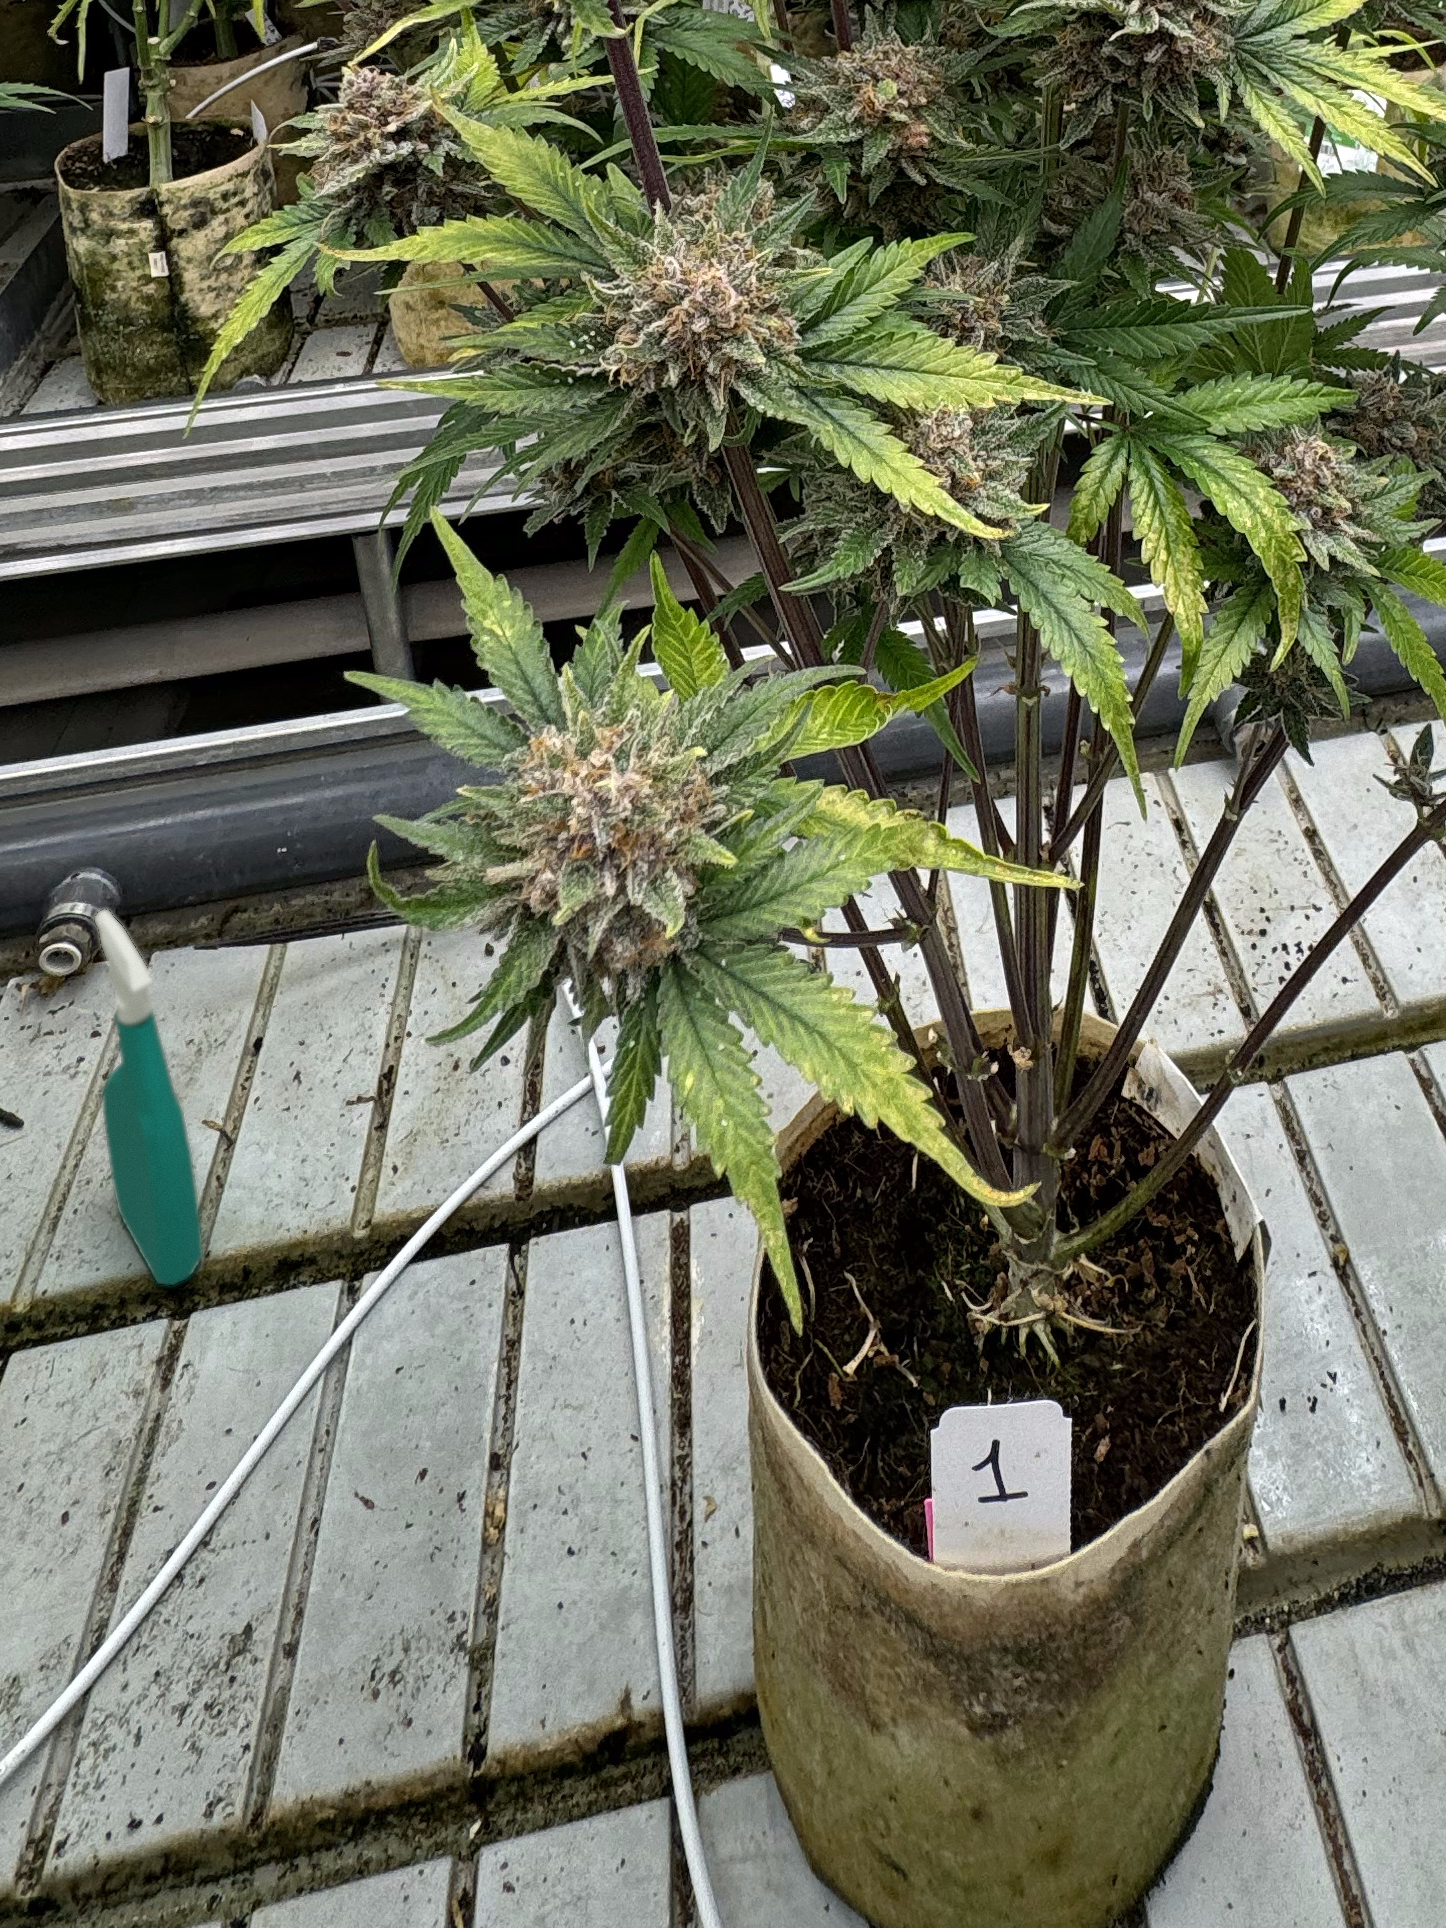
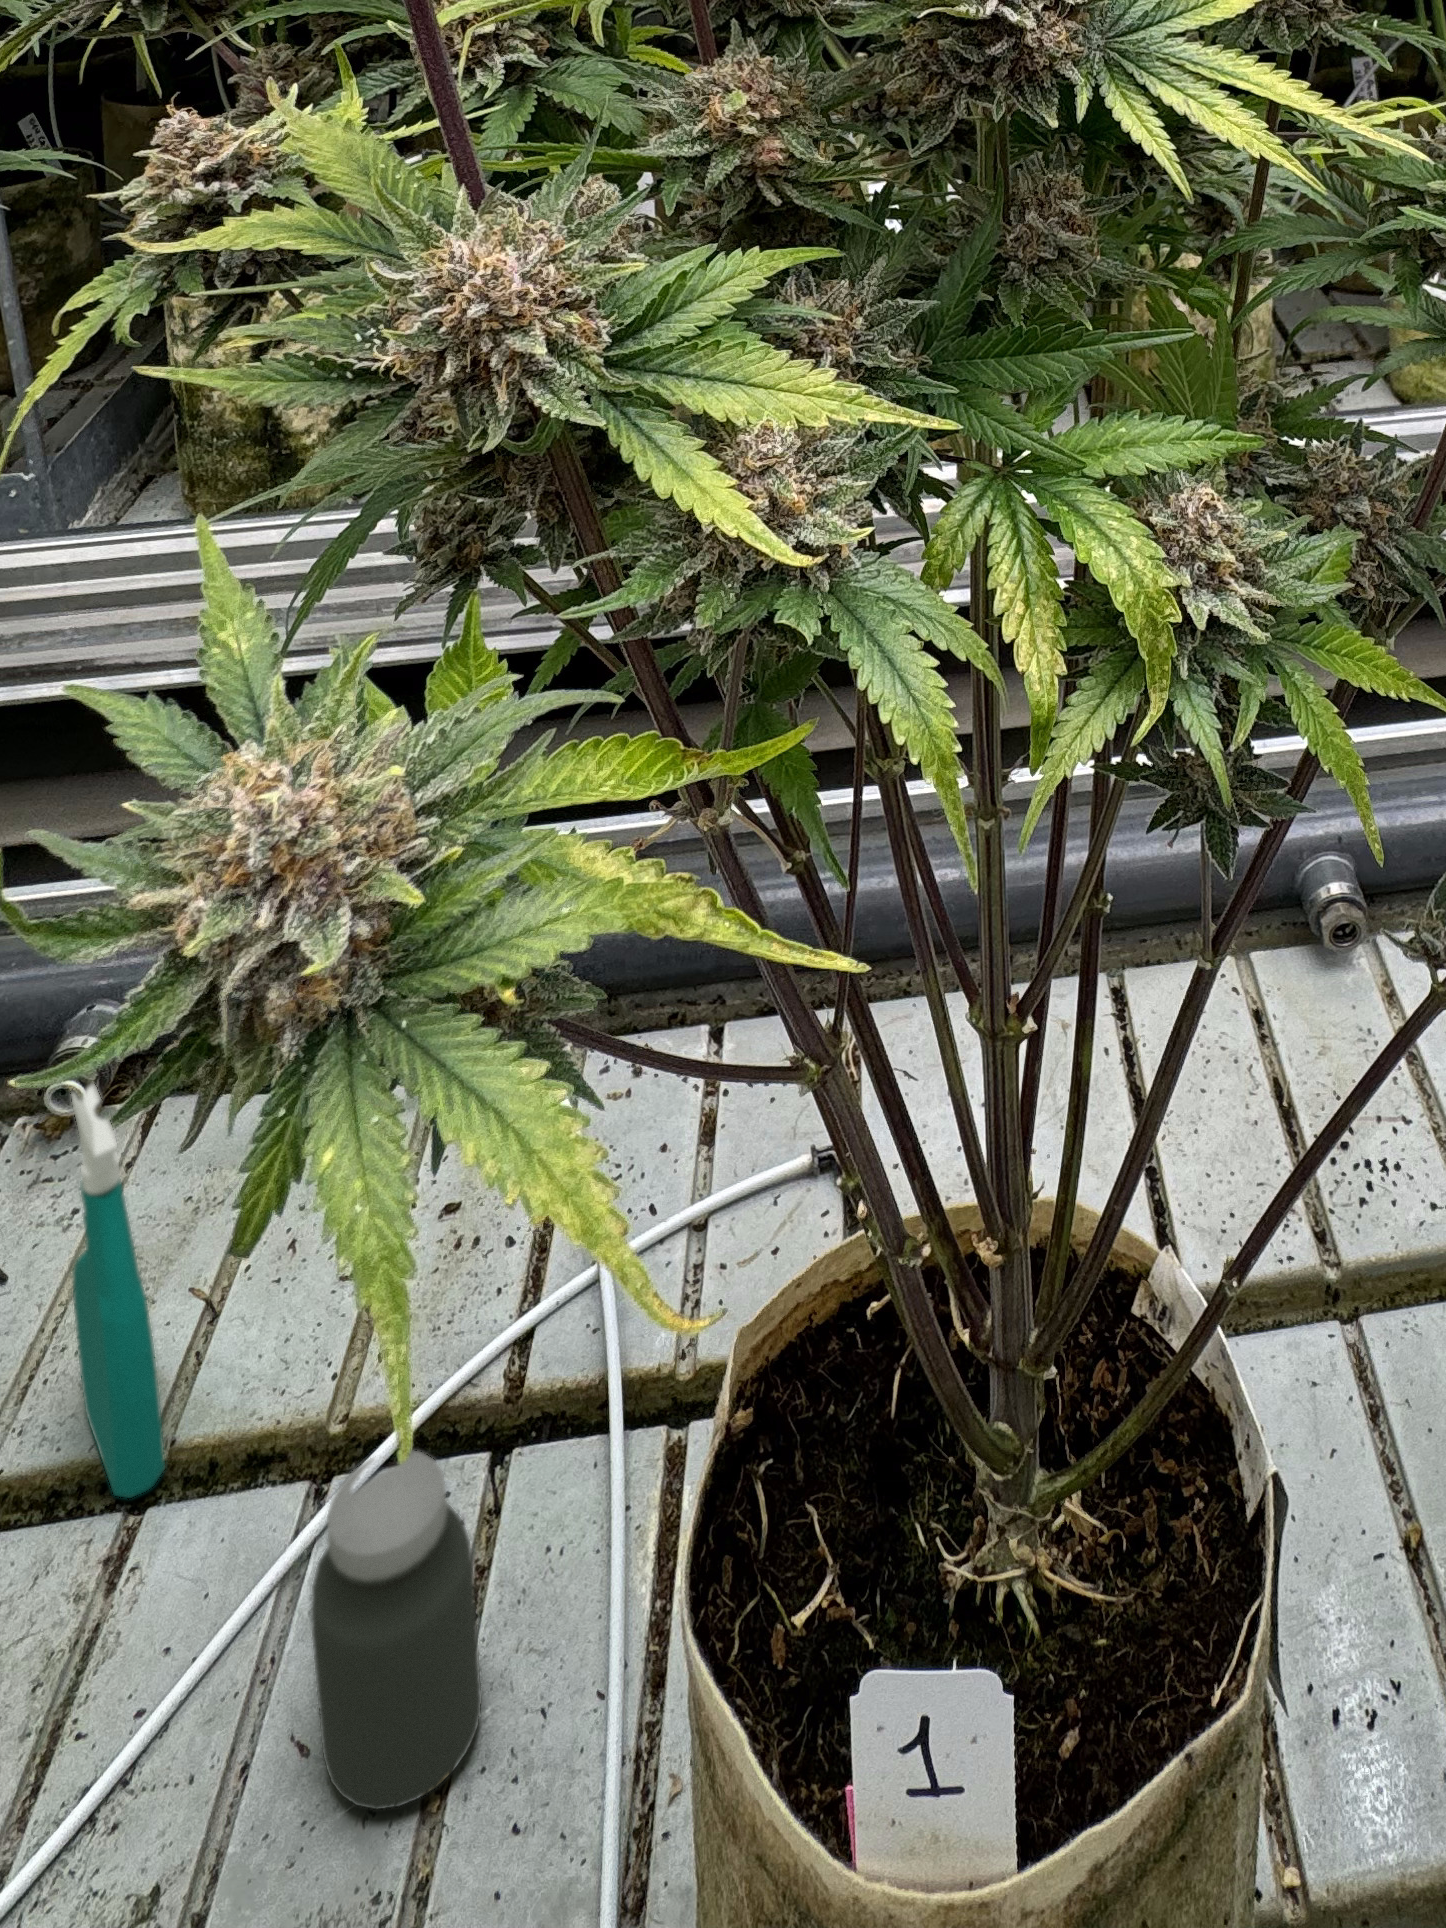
jar: none [381,1237,532,1540] -> present [311,1451,482,1810]

